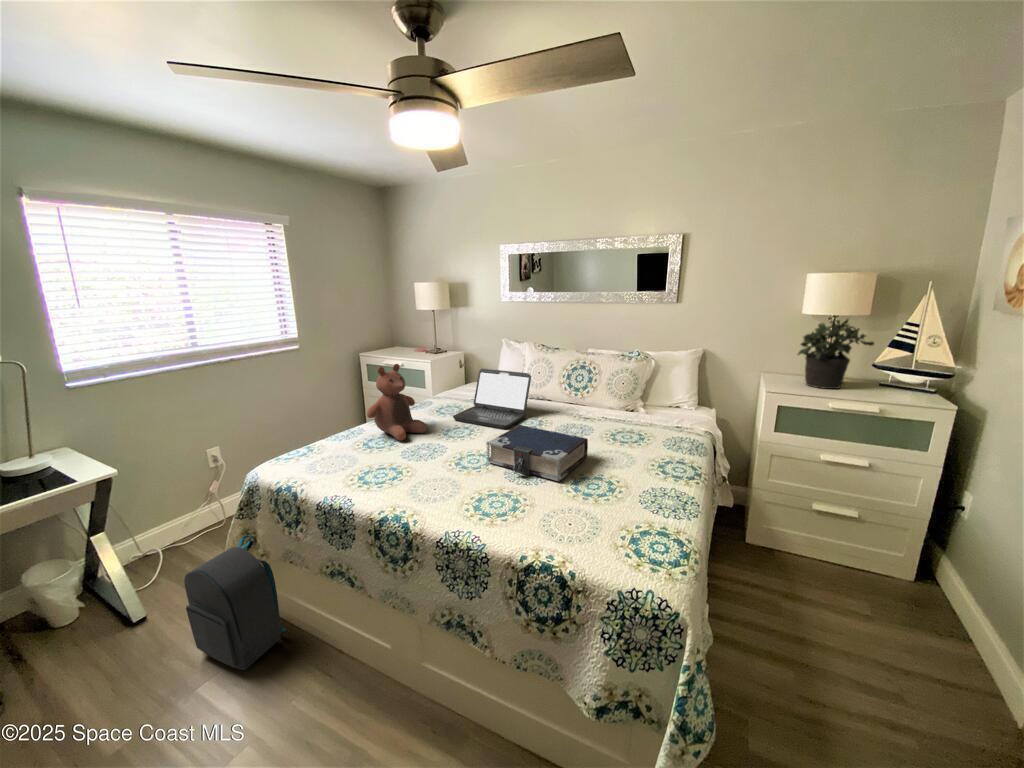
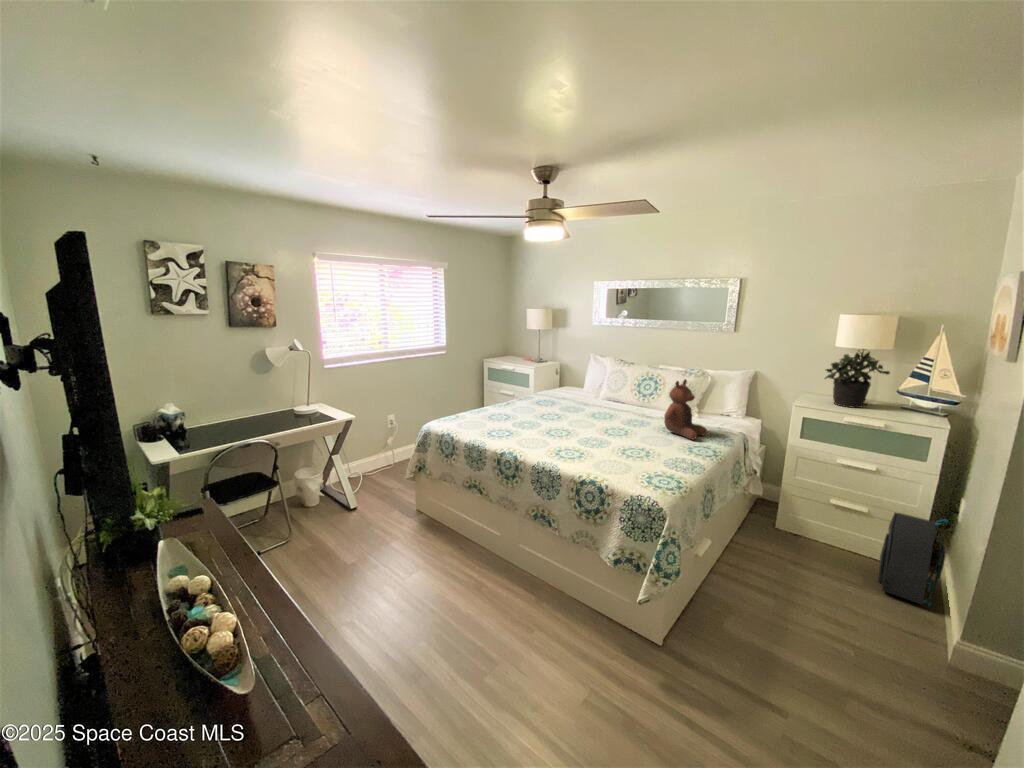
stuffed bear: present [367,364,427,440] -> present [664,379,707,439]
laptop: present [453,368,531,429] -> none [549,375,608,417]
book: present [486,425,588,481] -> none [568,413,639,447]
backpack: present [184,535,286,670] -> present [878,513,949,607]

